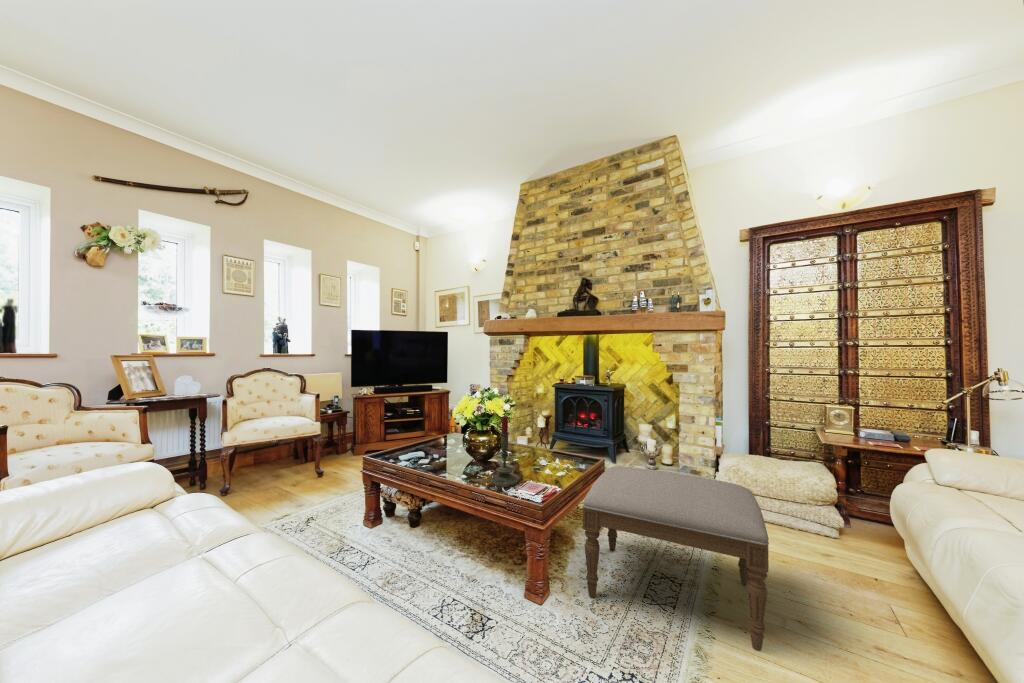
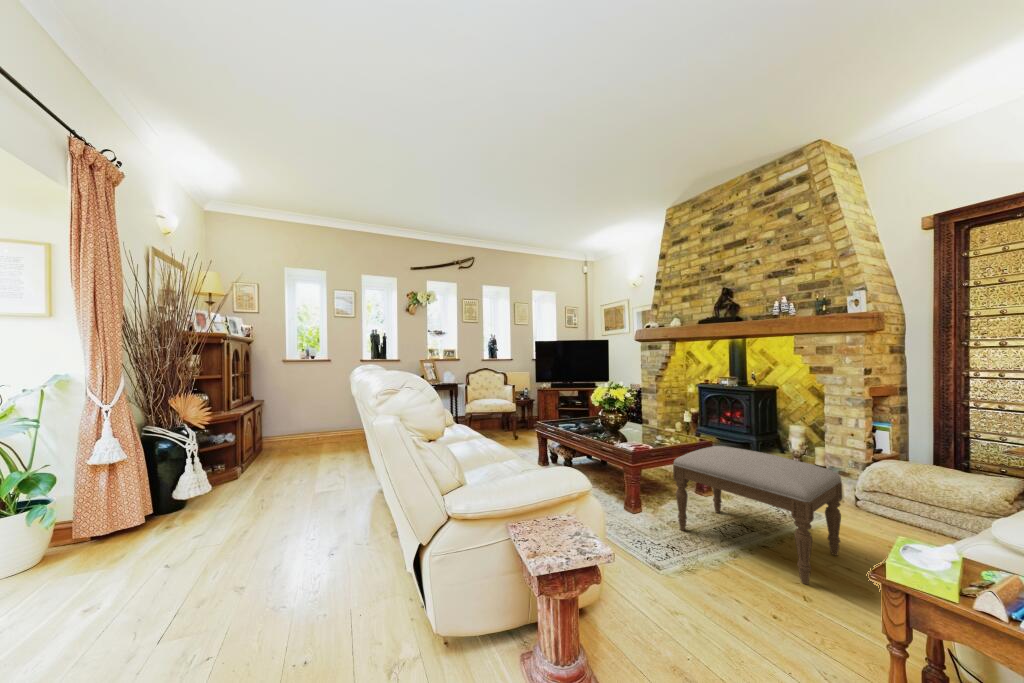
candle: present [491,415,518,487] -> none [615,399,635,449]

